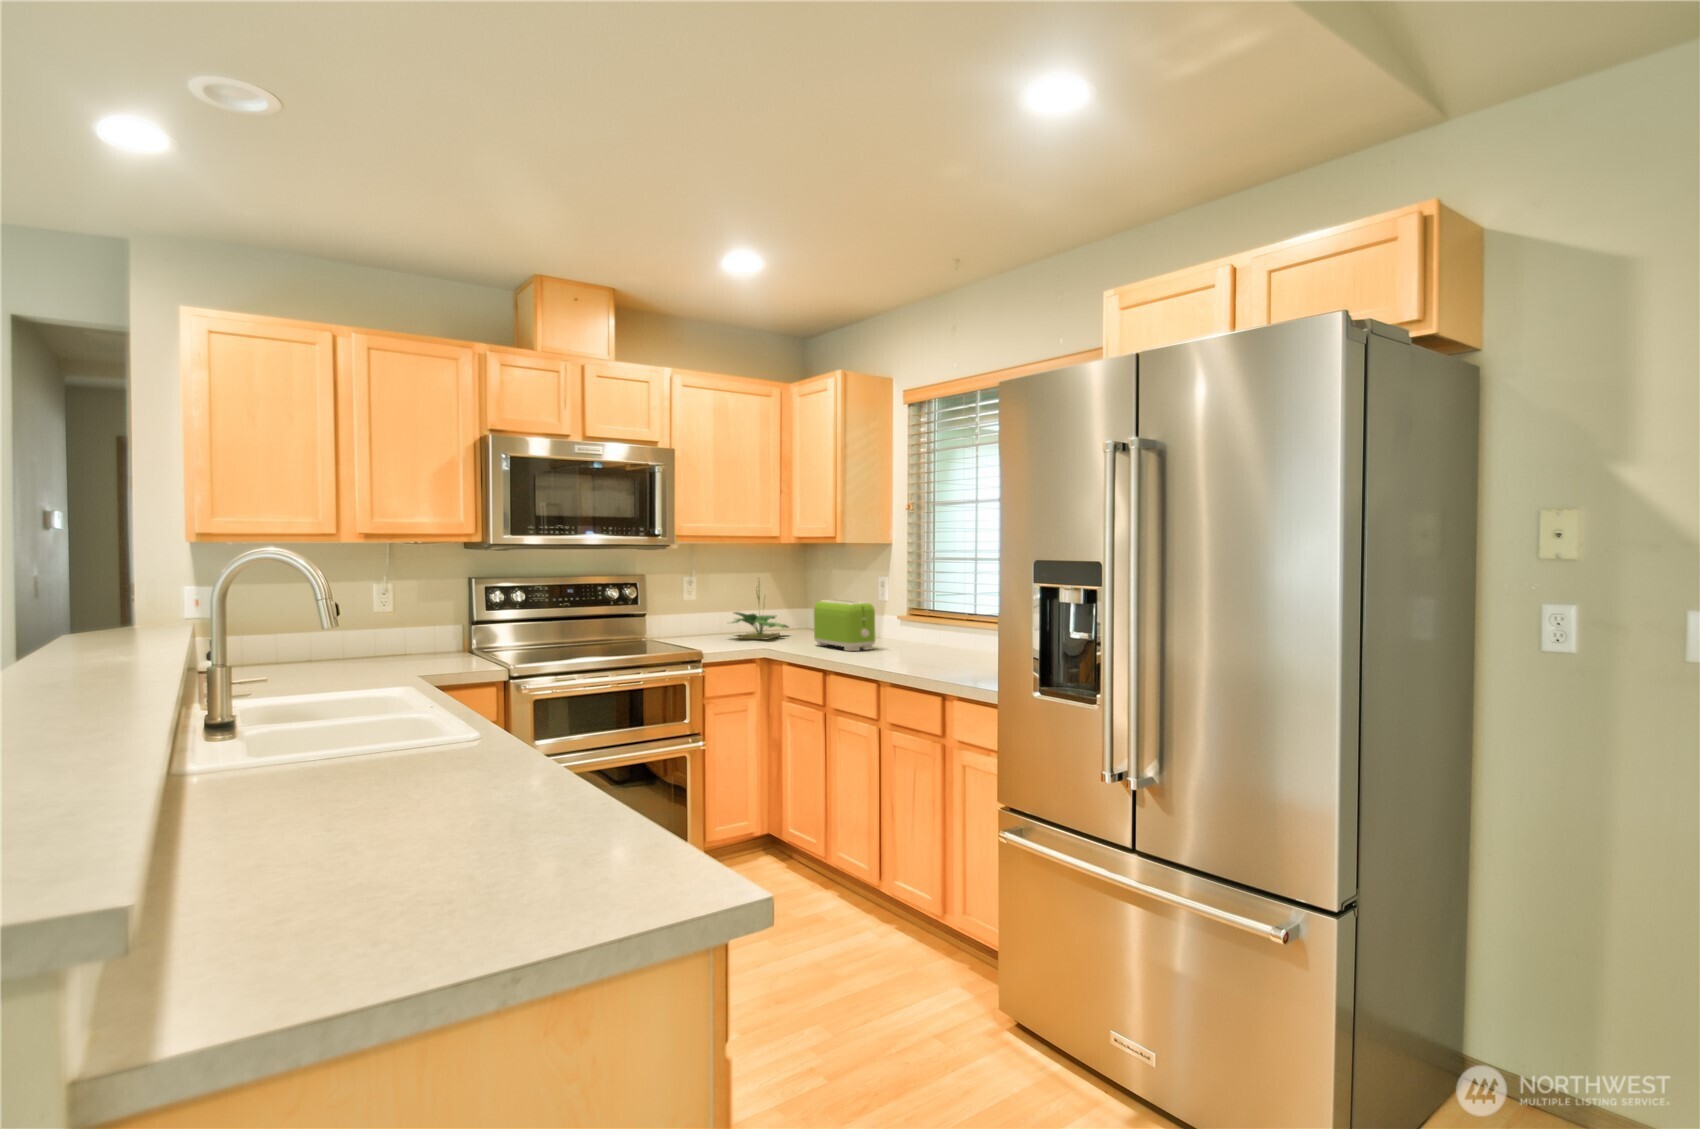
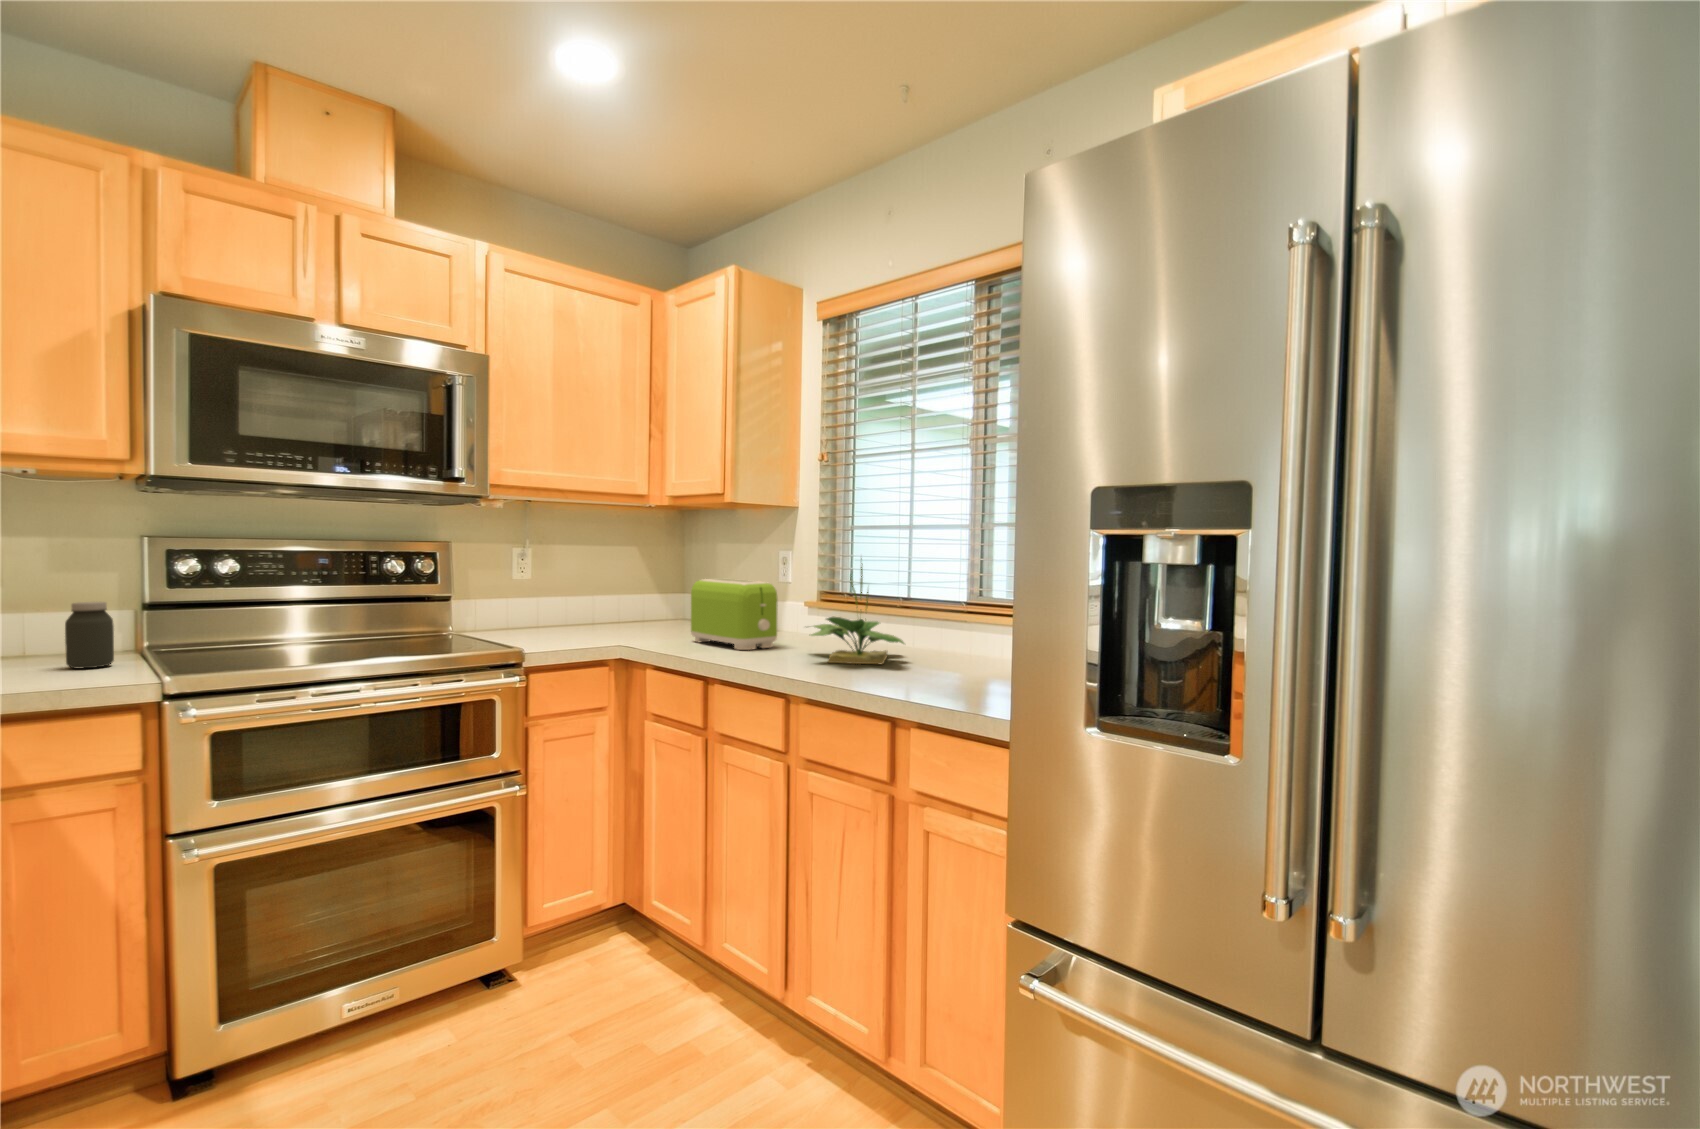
potted plant: present [732,590,788,640] -> present [811,558,904,664]
jar: none [447,621,470,661] -> present [65,602,114,668]

